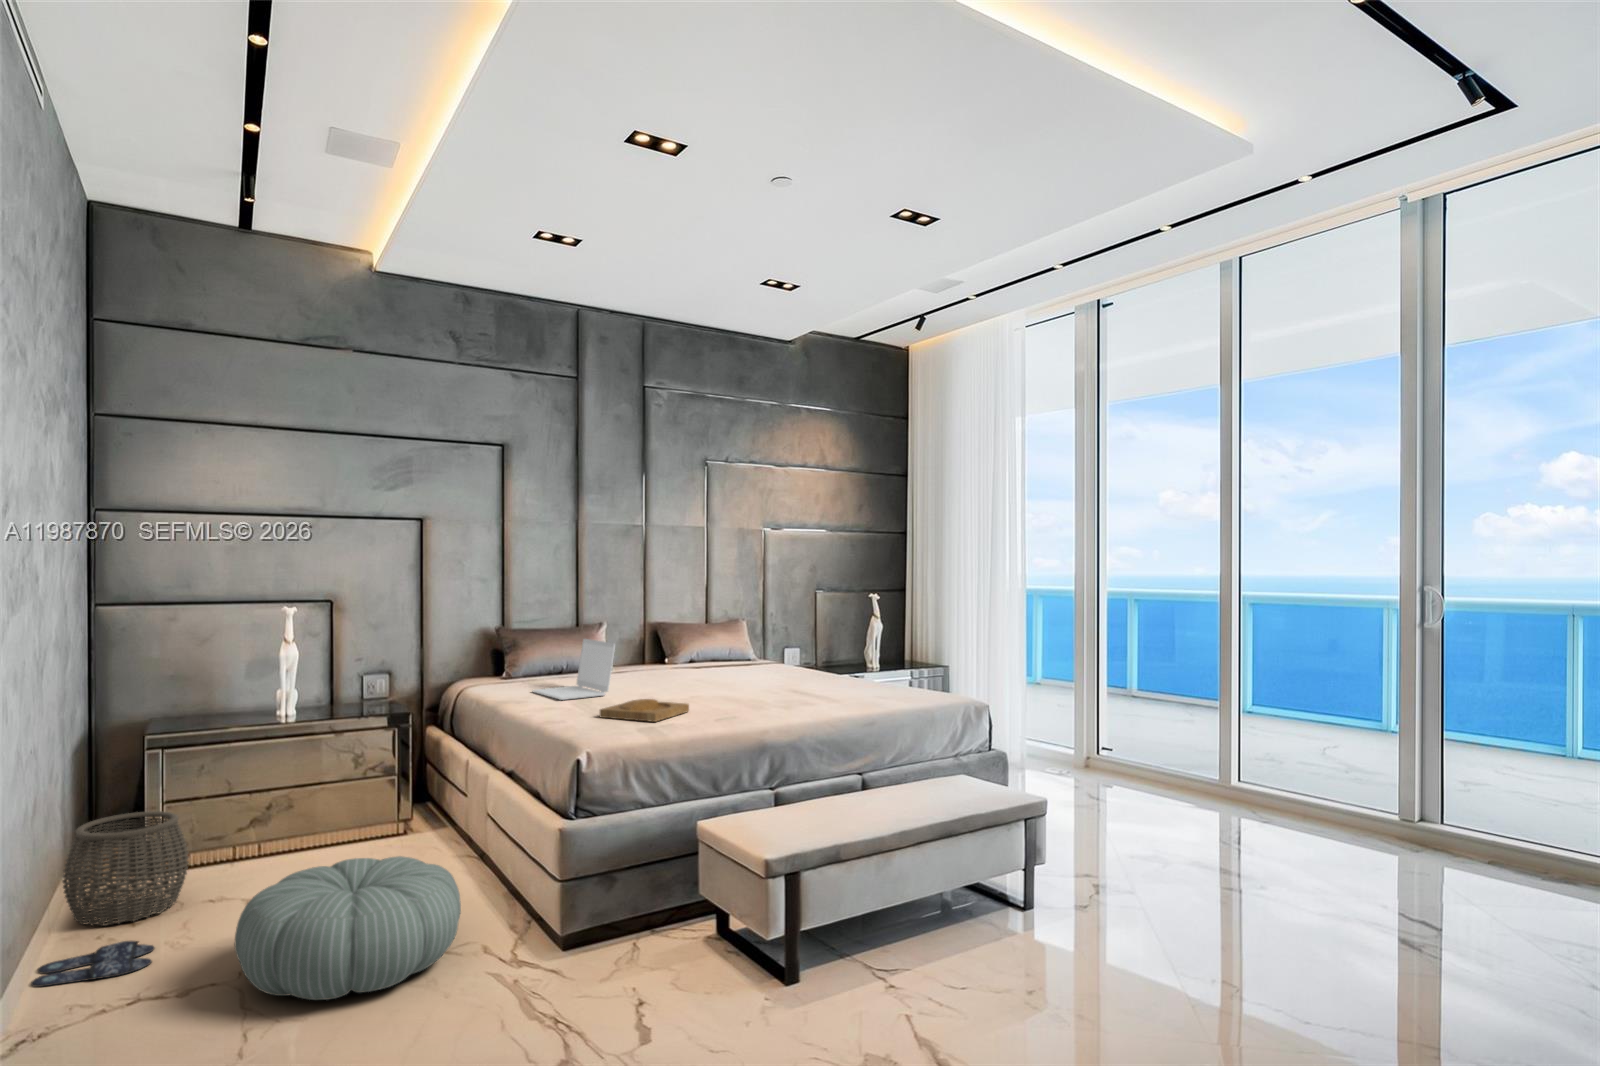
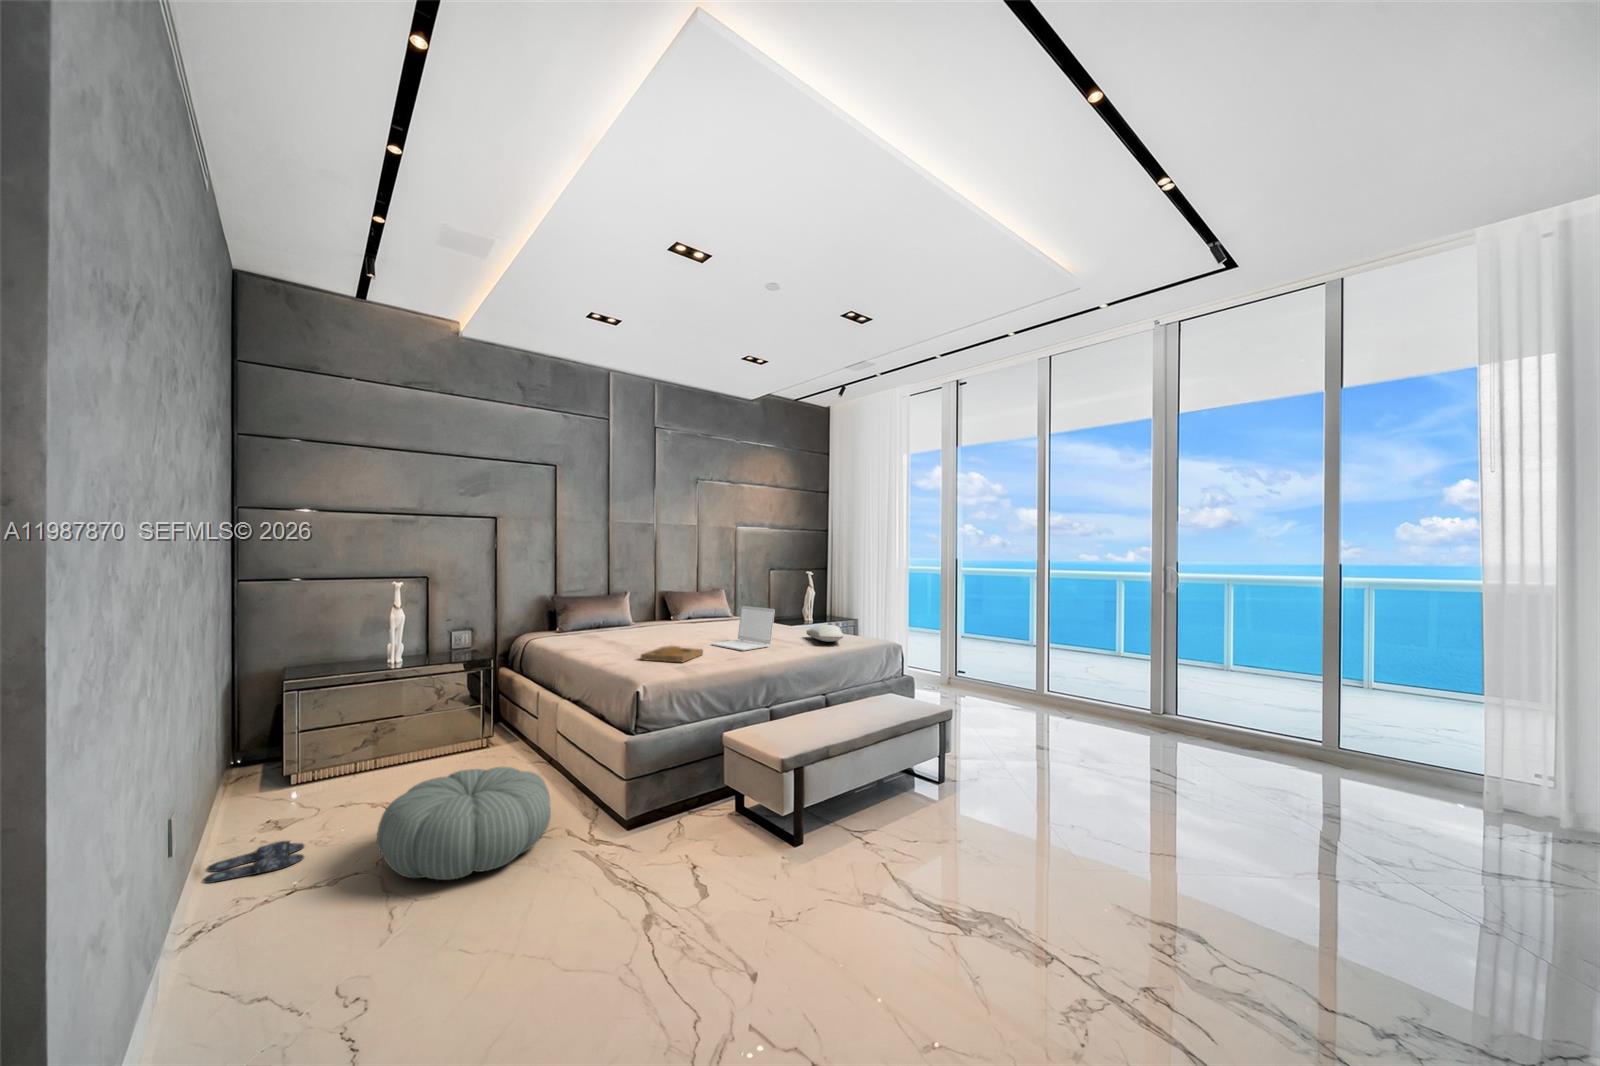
laptop: present [533,639,615,700] -> present [712,606,775,651]
pillow: none [849,673,900,697] -> present [806,625,843,642]
woven basket: present [63,811,189,926] -> none [222,739,326,830]

